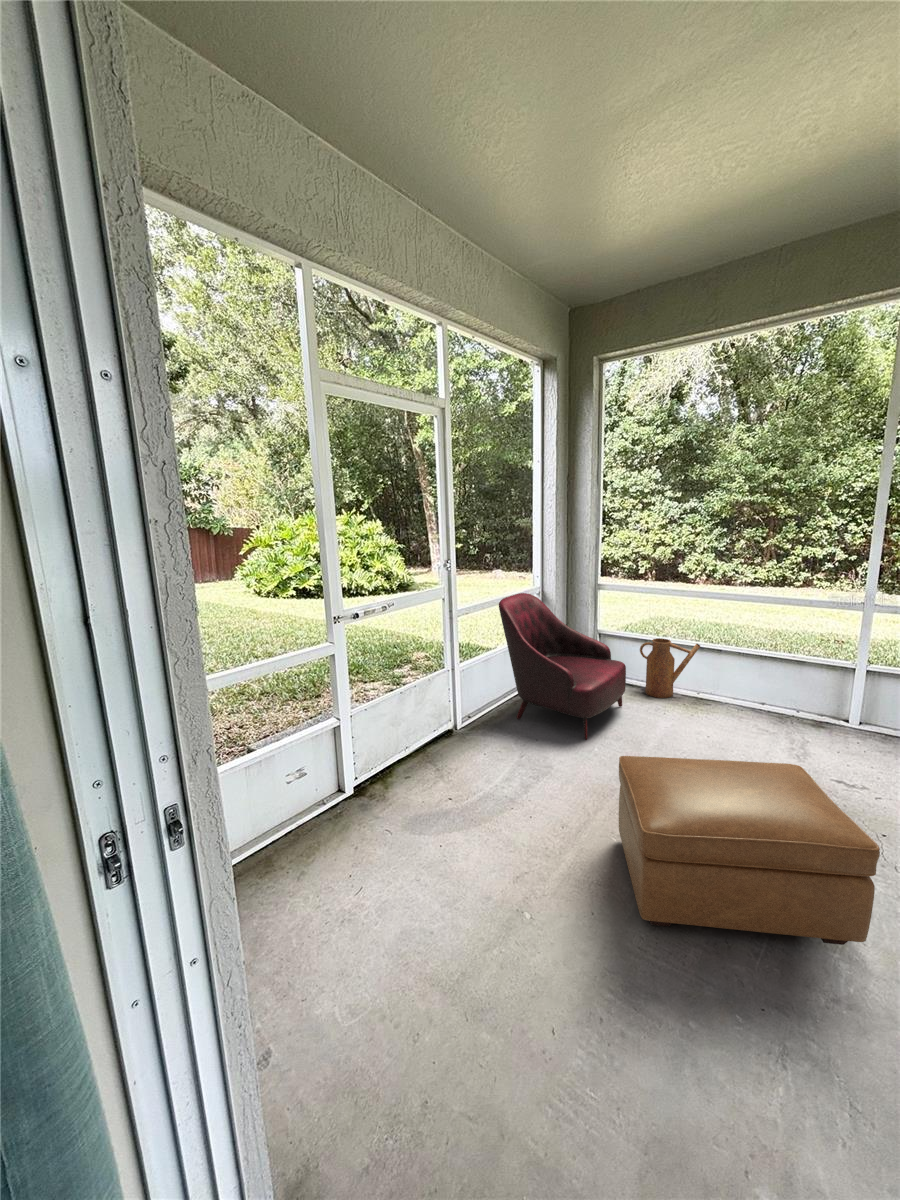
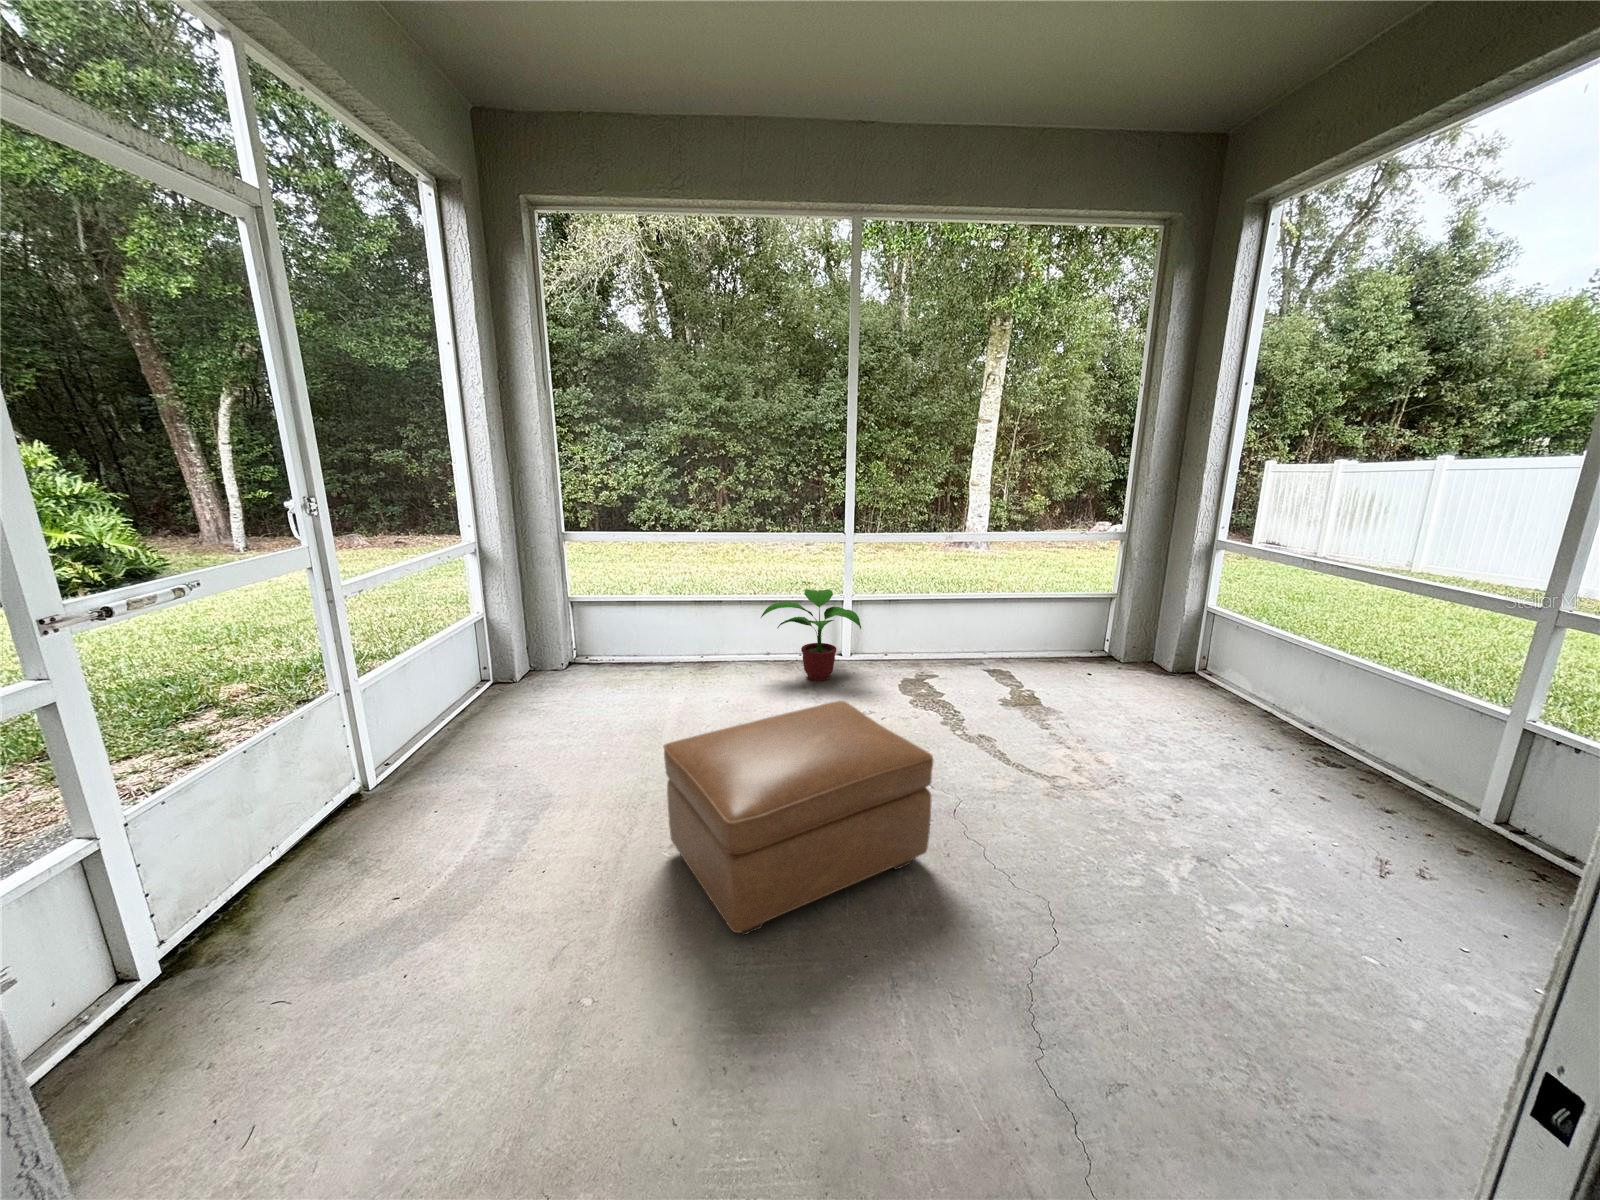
armchair: present [499,593,626,740] -> none [415,553,623,745]
watering can: present [640,638,700,698] -> none [629,597,700,672]
potted plant: none [752,652,864,741] -> present [761,589,861,681]

